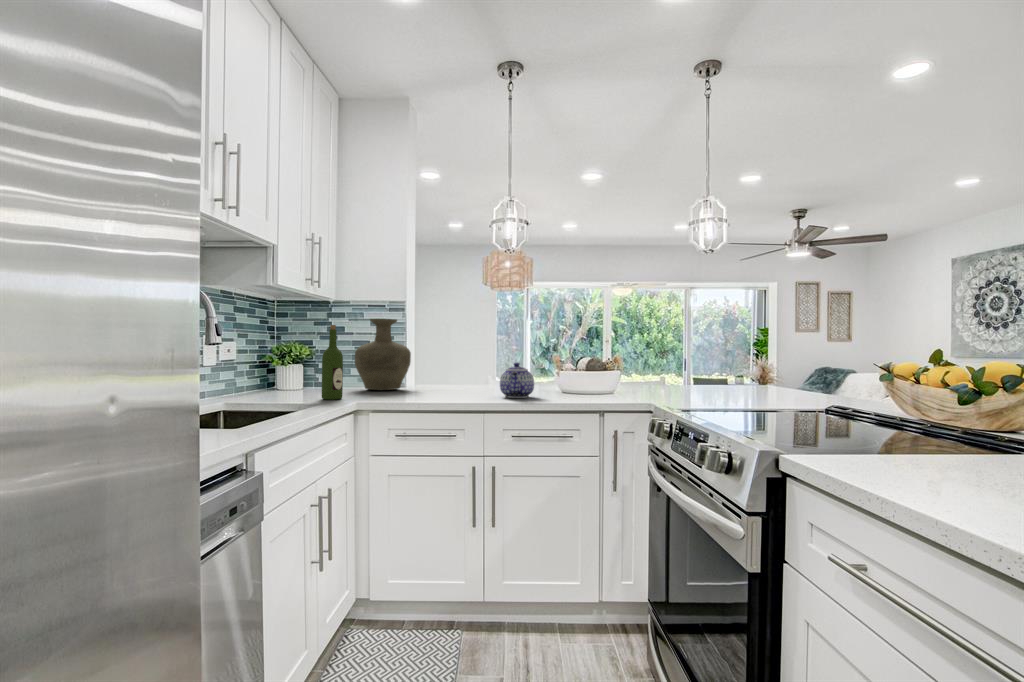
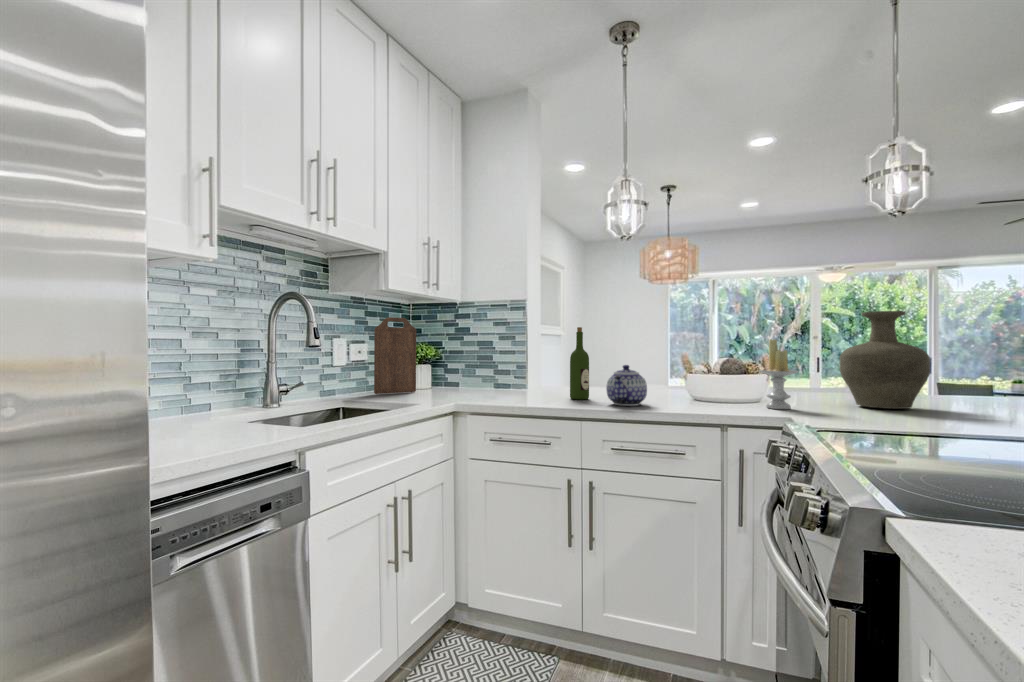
cutting board: none [251,314,296,396] -> present [374,317,416,394]
vase: present [355,319,411,390] -> present [840,311,930,409]
wine bottle: present [322,325,343,400] -> present [570,327,589,399]
candle: none [617,341,645,396] -> present [759,339,798,409]

